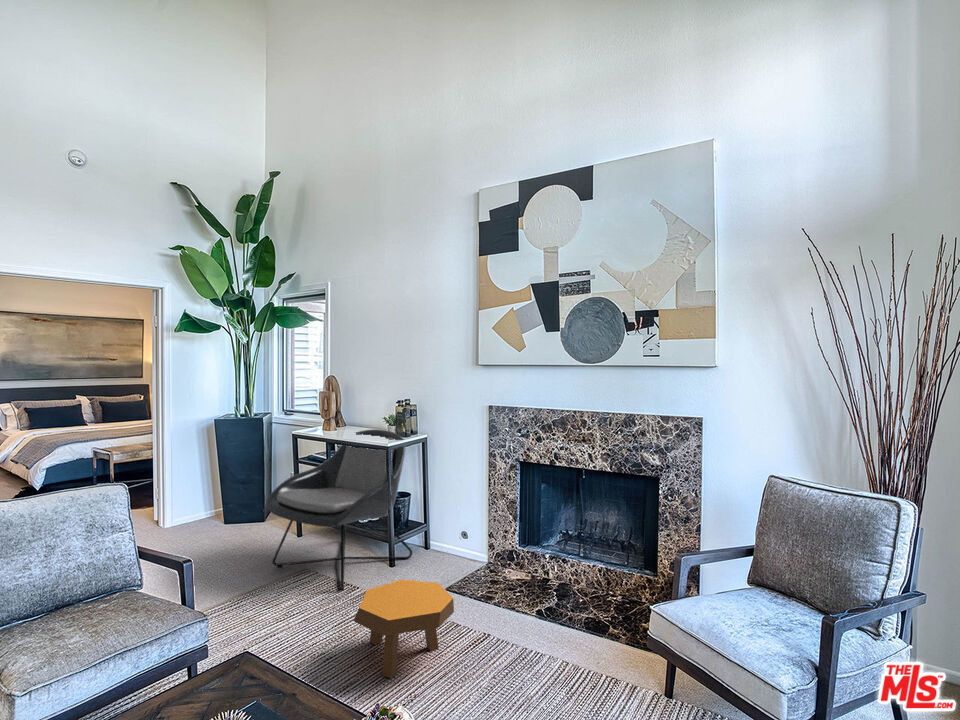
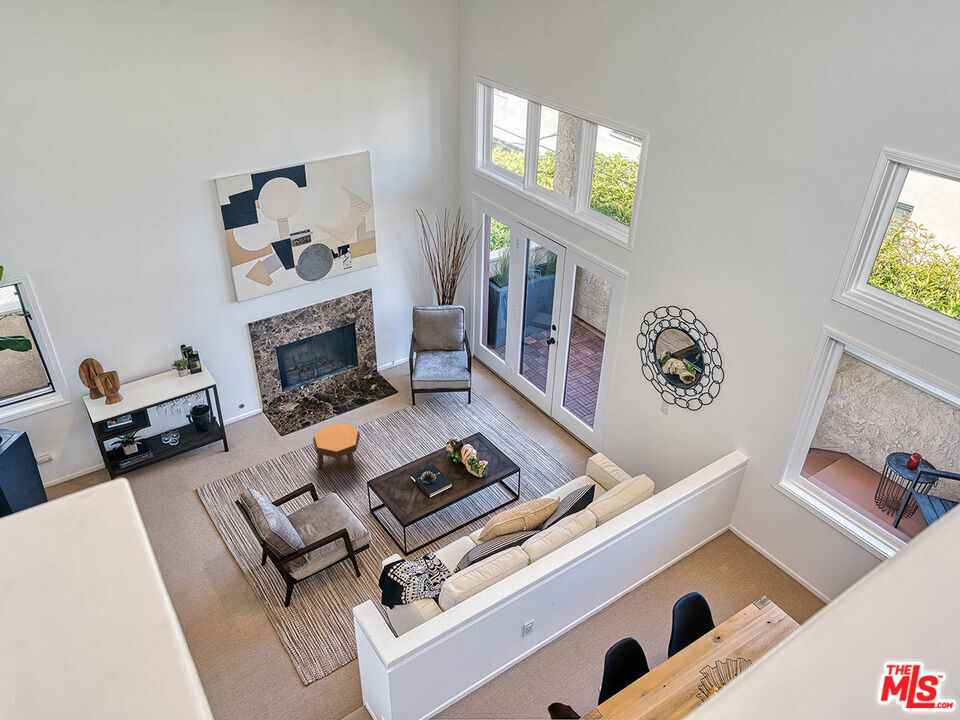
lounge chair: present [266,429,412,590] -> none [140,372,247,501]

